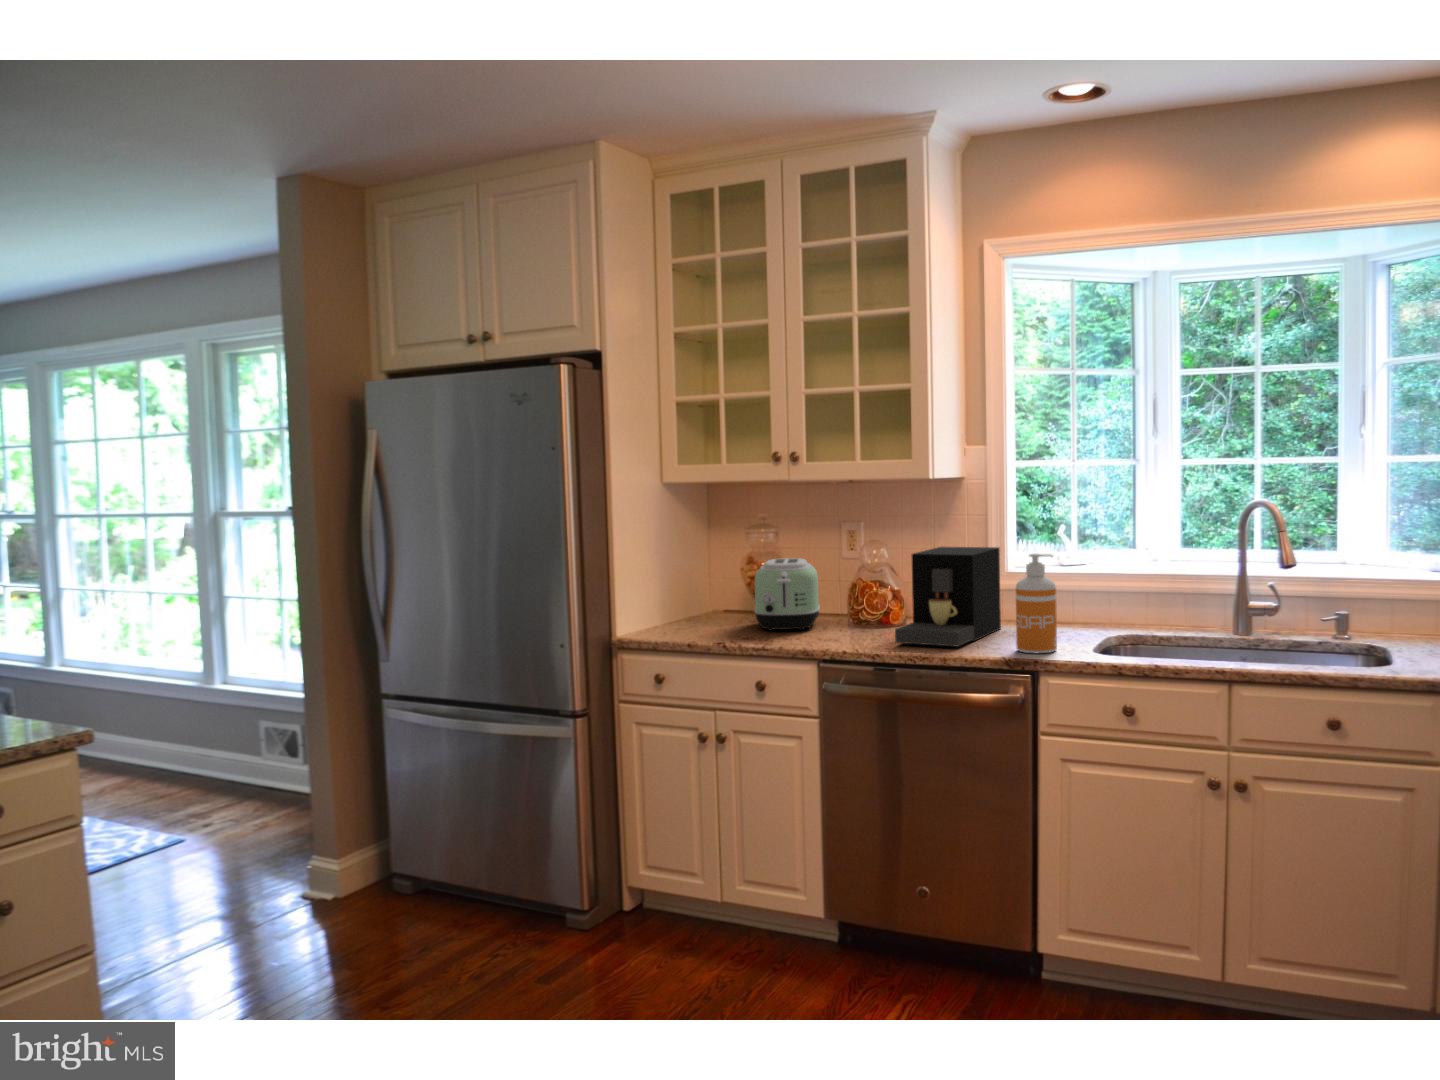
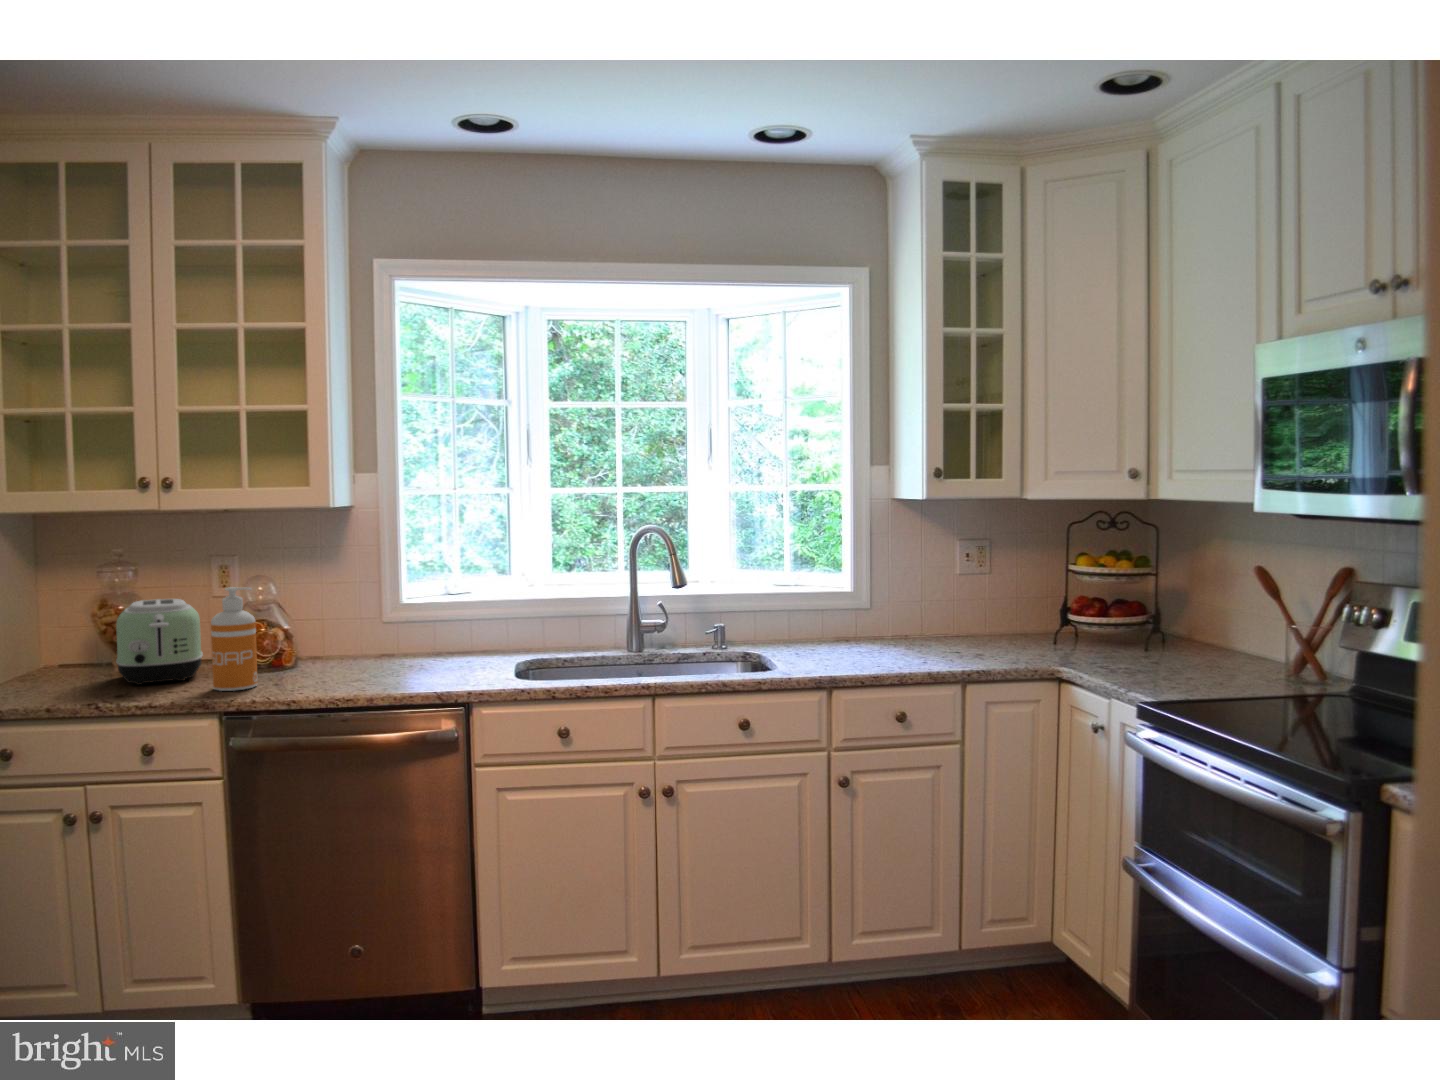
coffee maker: present [895,547,1001,647] -> none [308,579,414,686]
soap dispenser: present [1016,554,1057,653] -> present [211,587,258,691]

